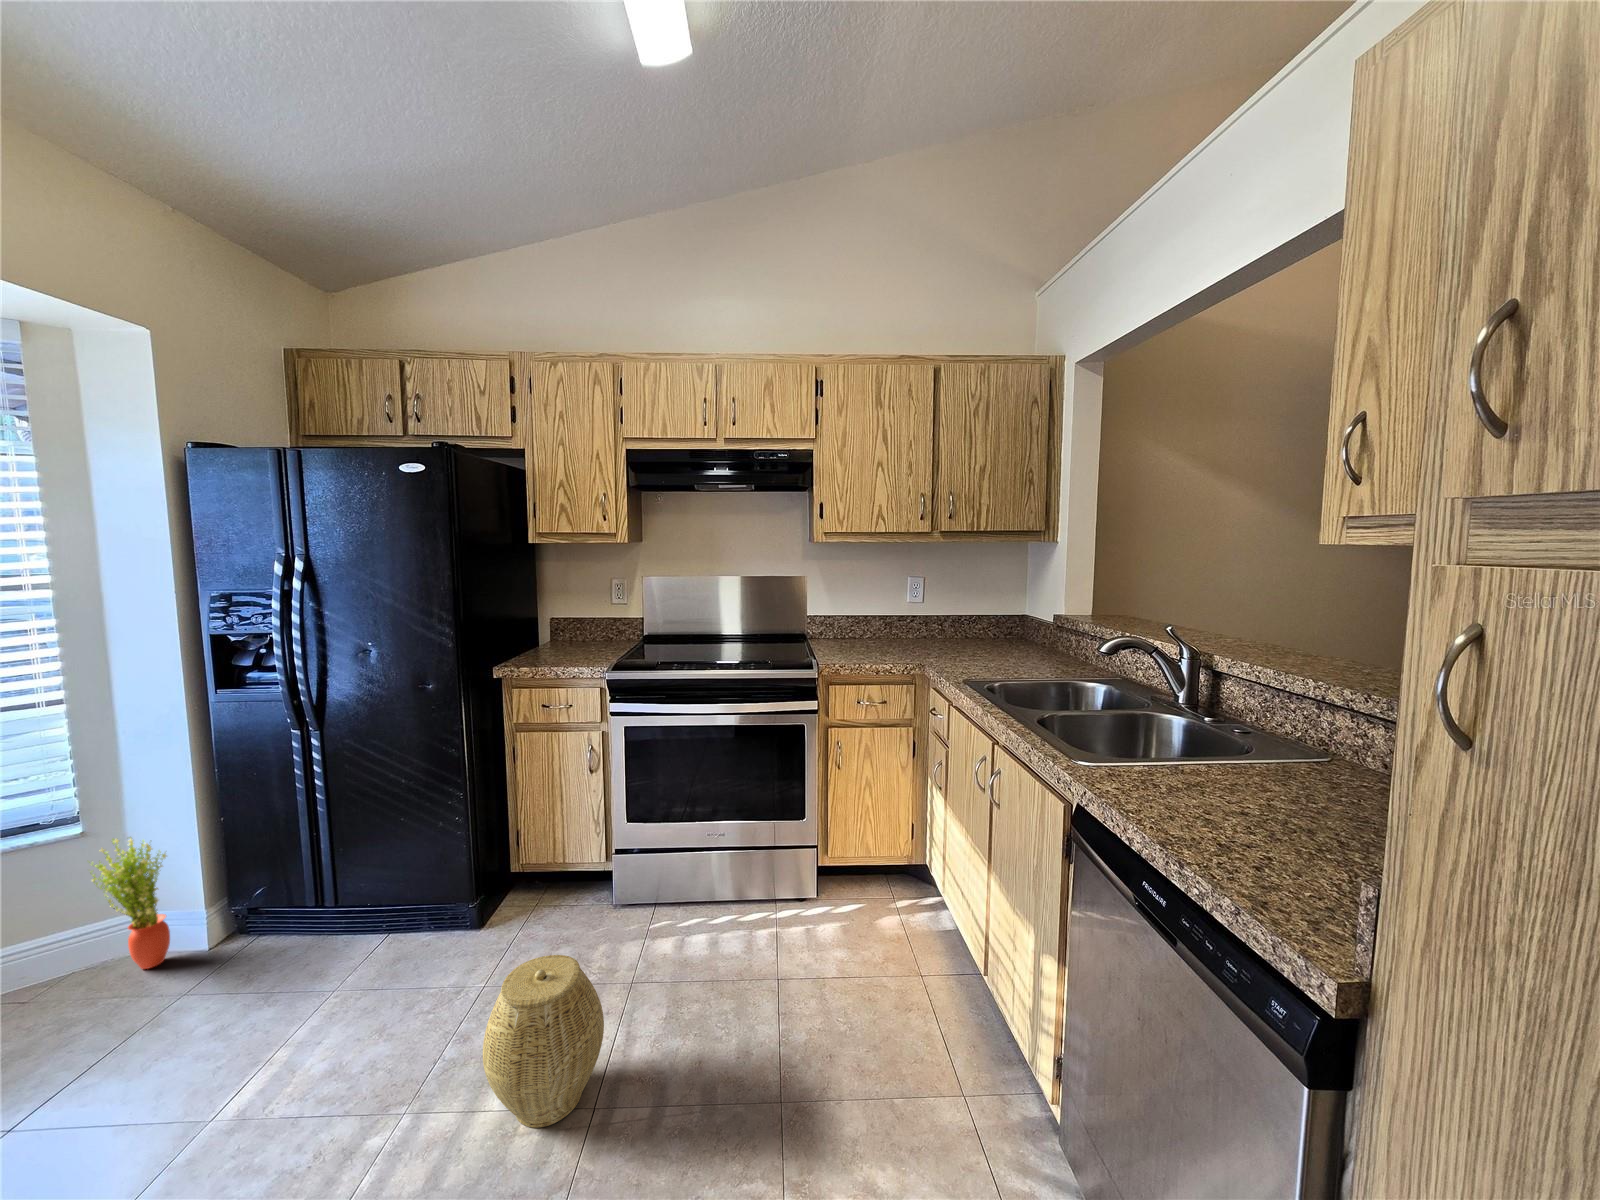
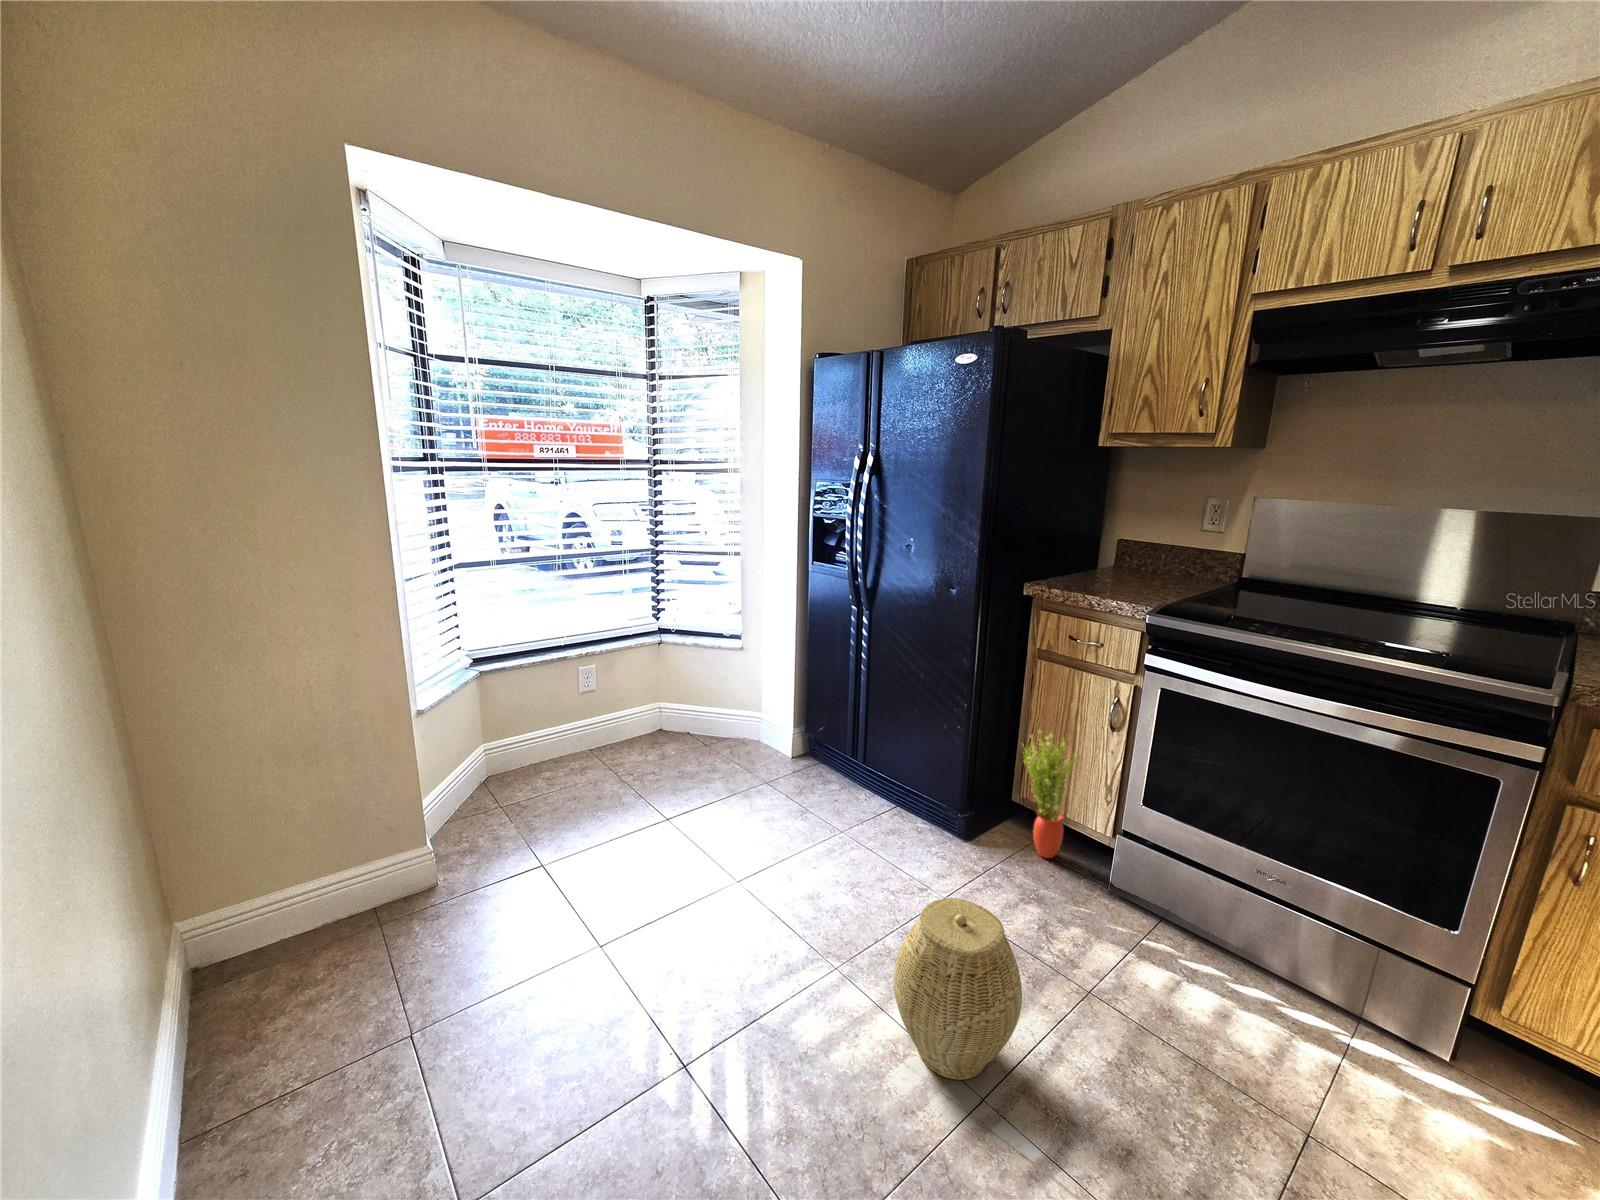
potted plant: present [89,837,170,969] -> present [1023,729,1076,858]

